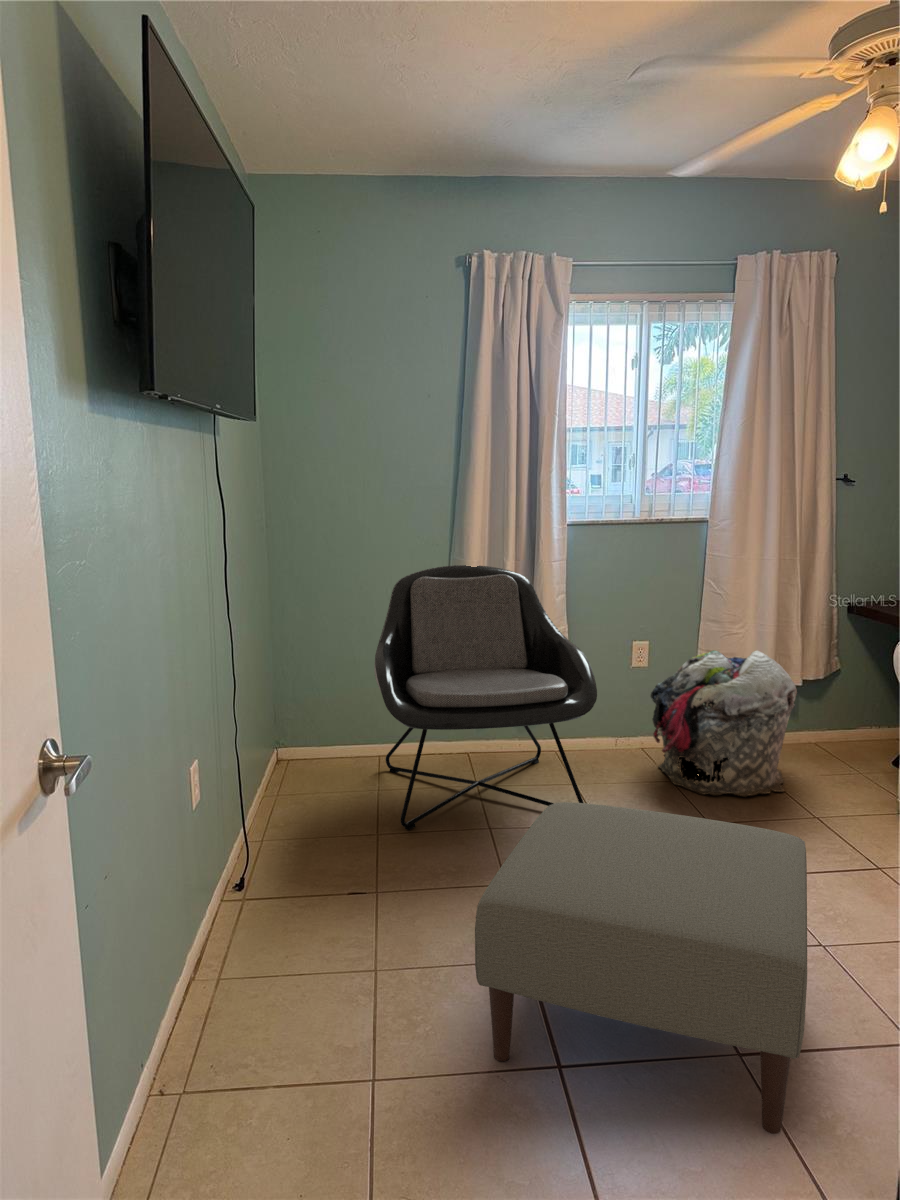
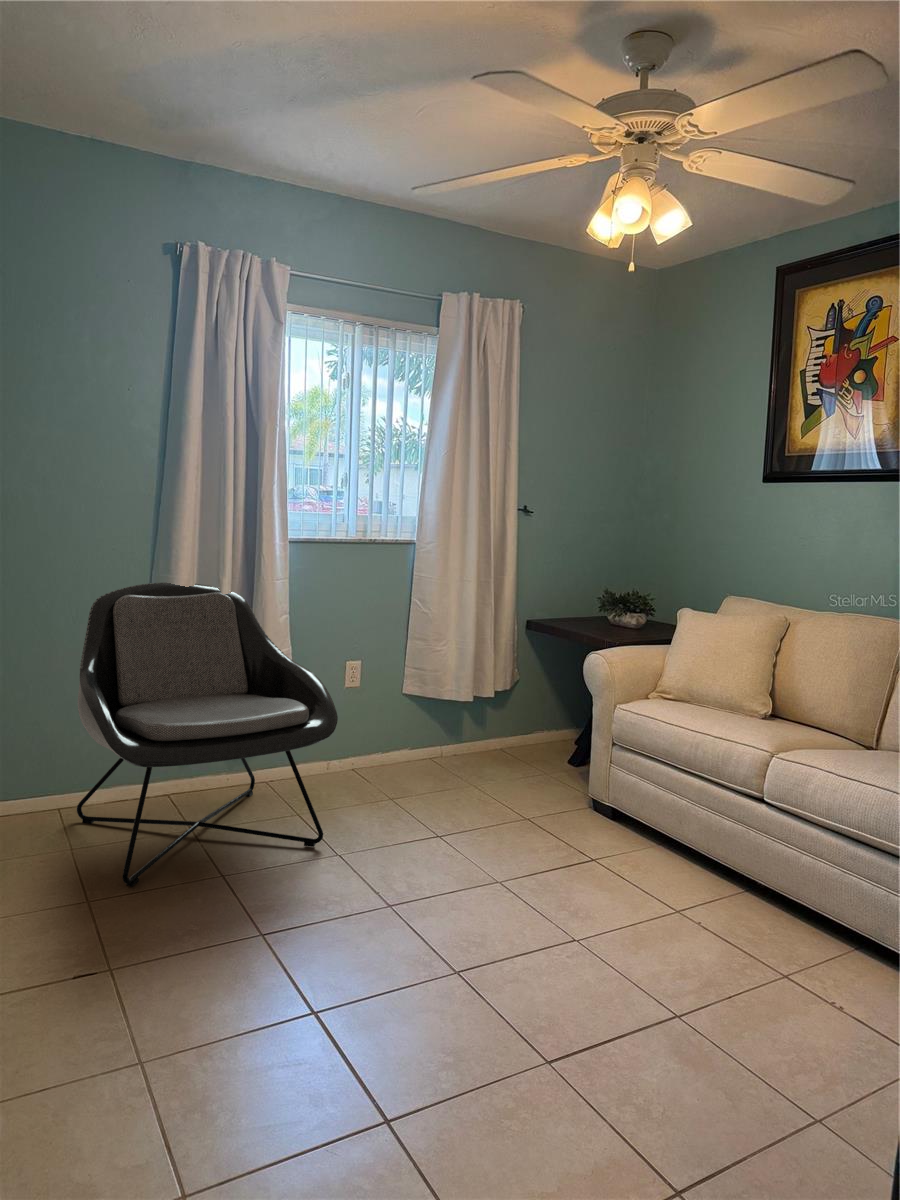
laundry basket: present [651,651,797,796] -> none [369,666,501,809]
ottoman: present [475,802,807,1134] -> none [312,827,646,1122]

